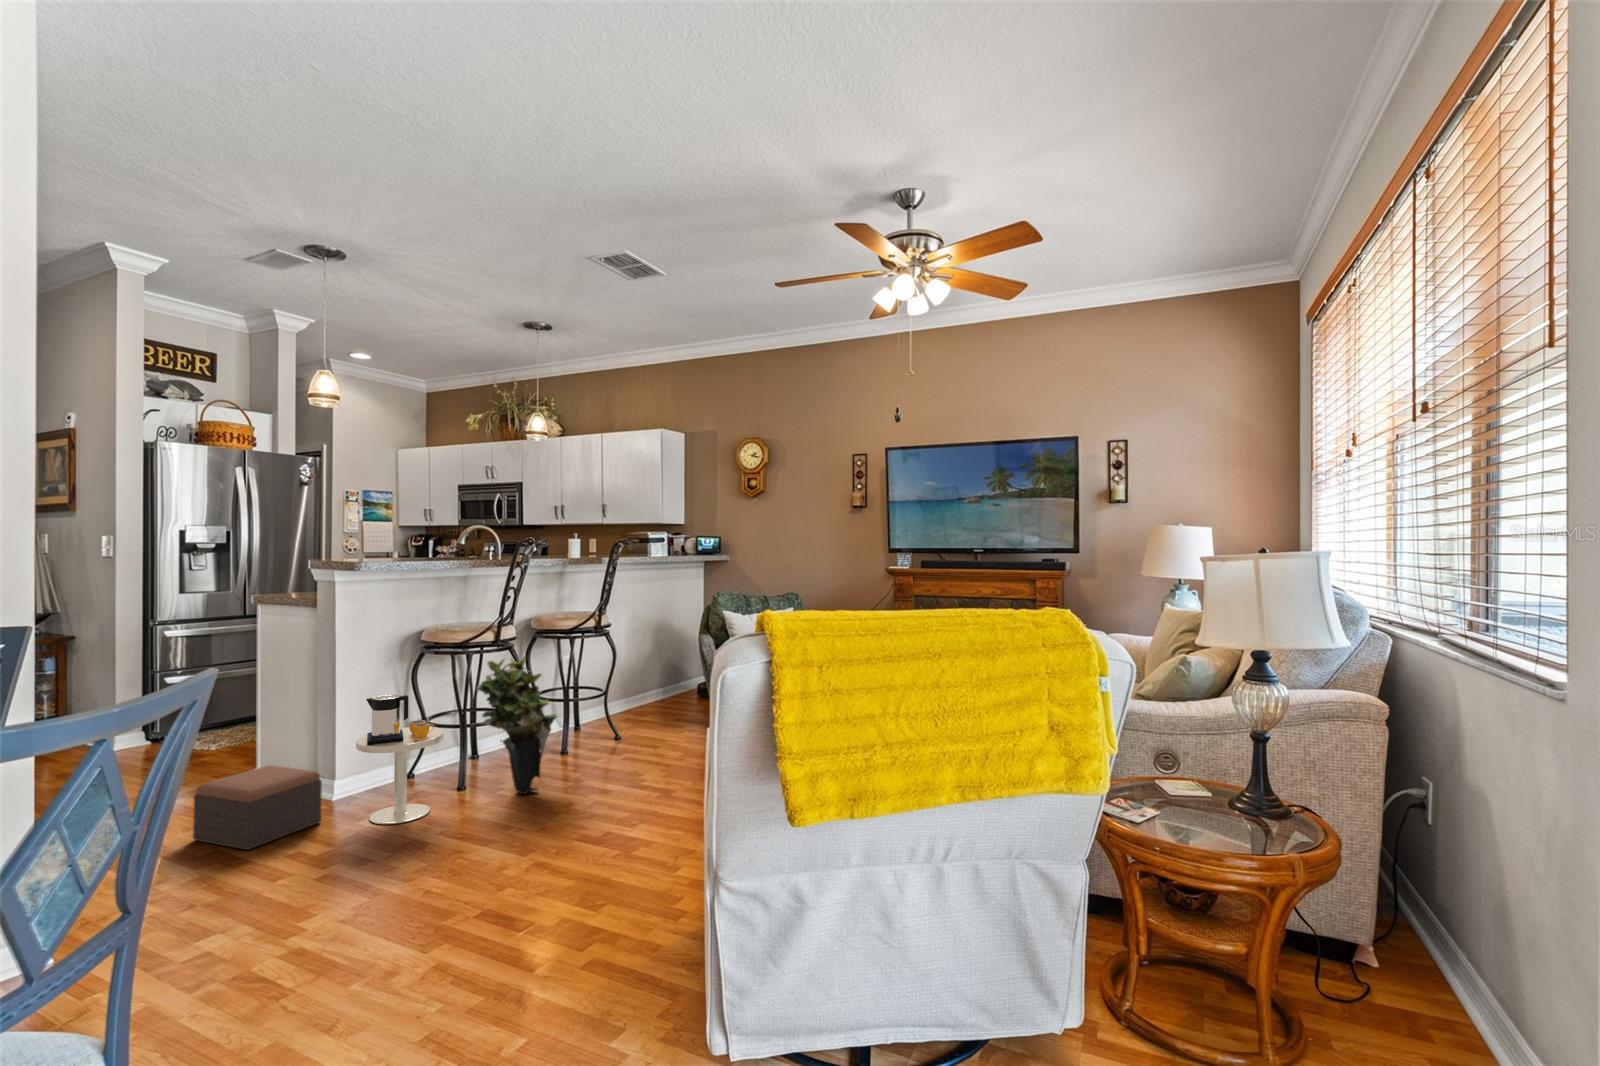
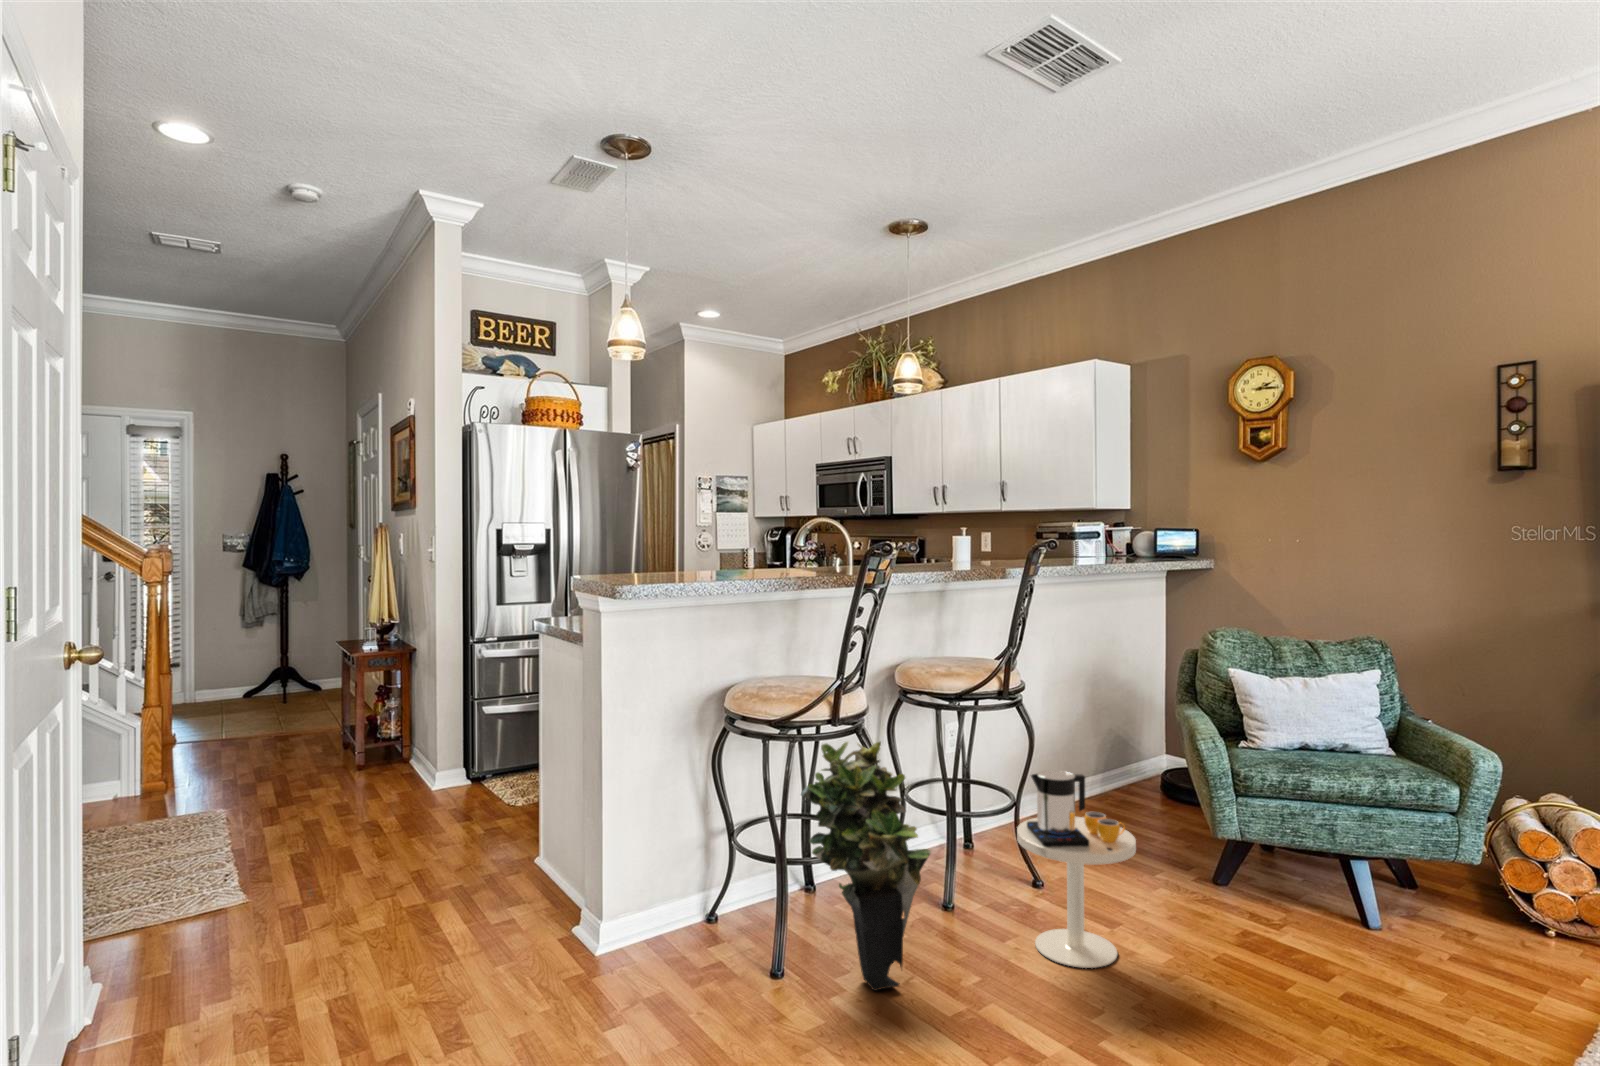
side table: present [356,695,443,824] -> present [1017,770,1136,968]
footstool: present [193,765,322,850] -> none [425,877,580,1028]

